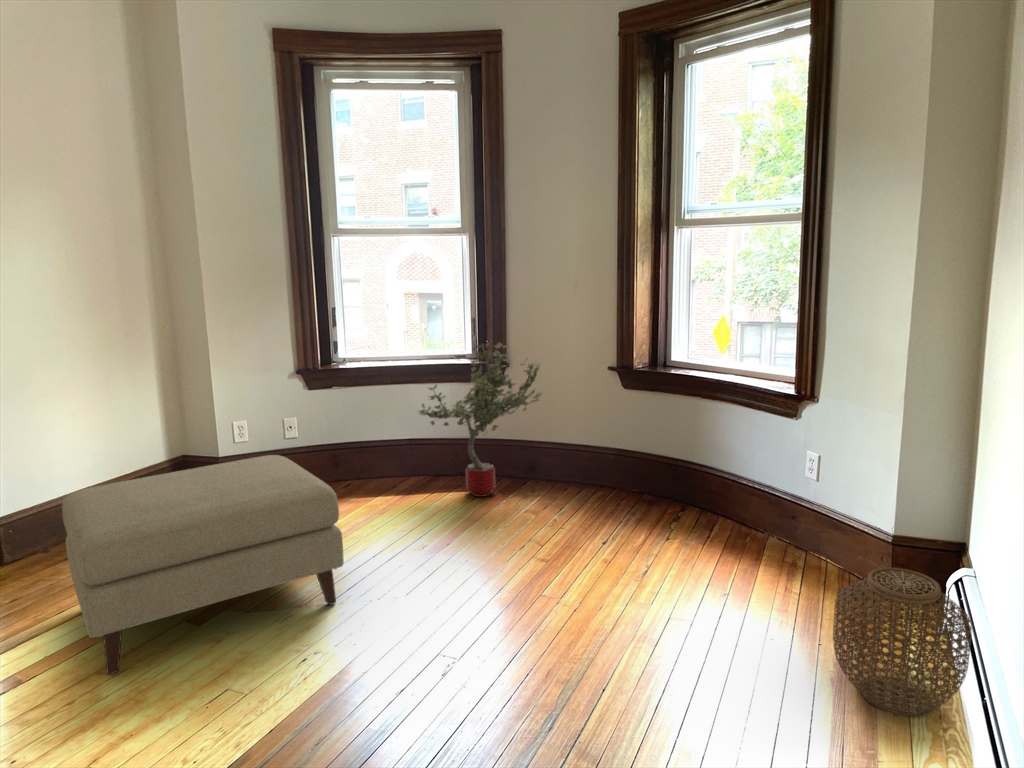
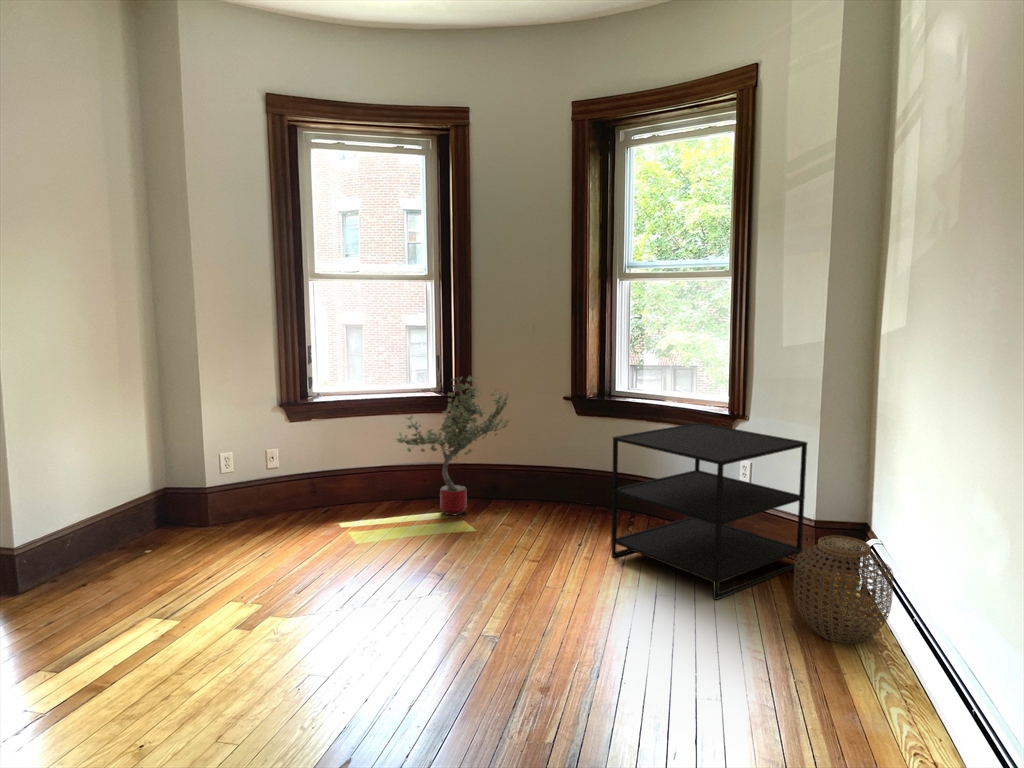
side table: none [635,403,885,631] -> present [611,423,807,600]
ottoman: present [62,455,344,674] -> none [111,477,378,675]

